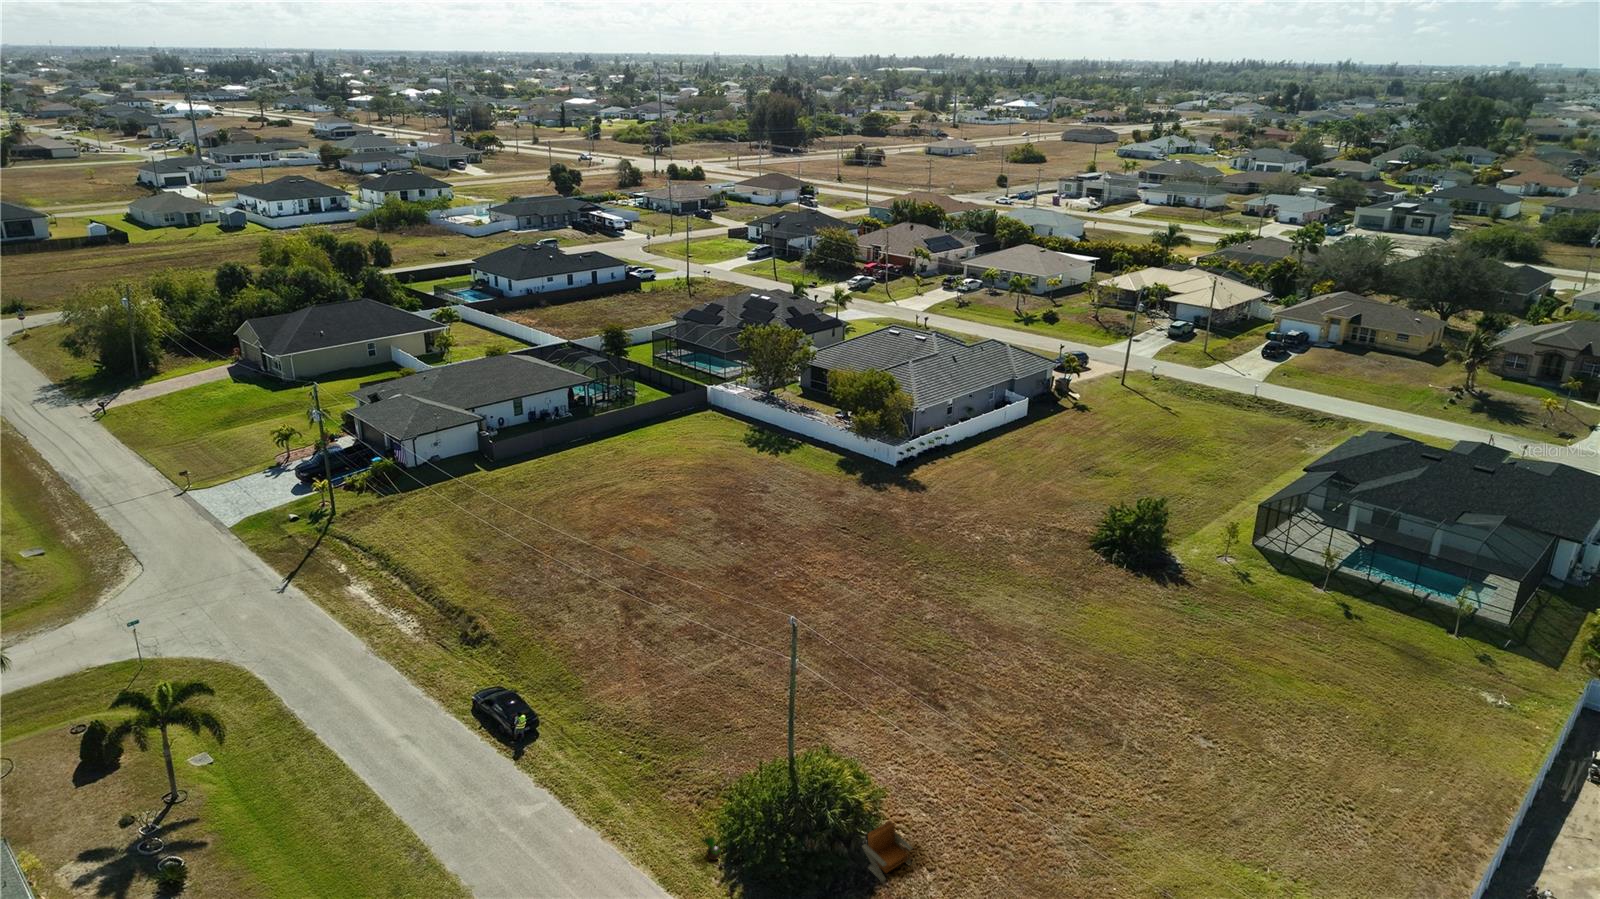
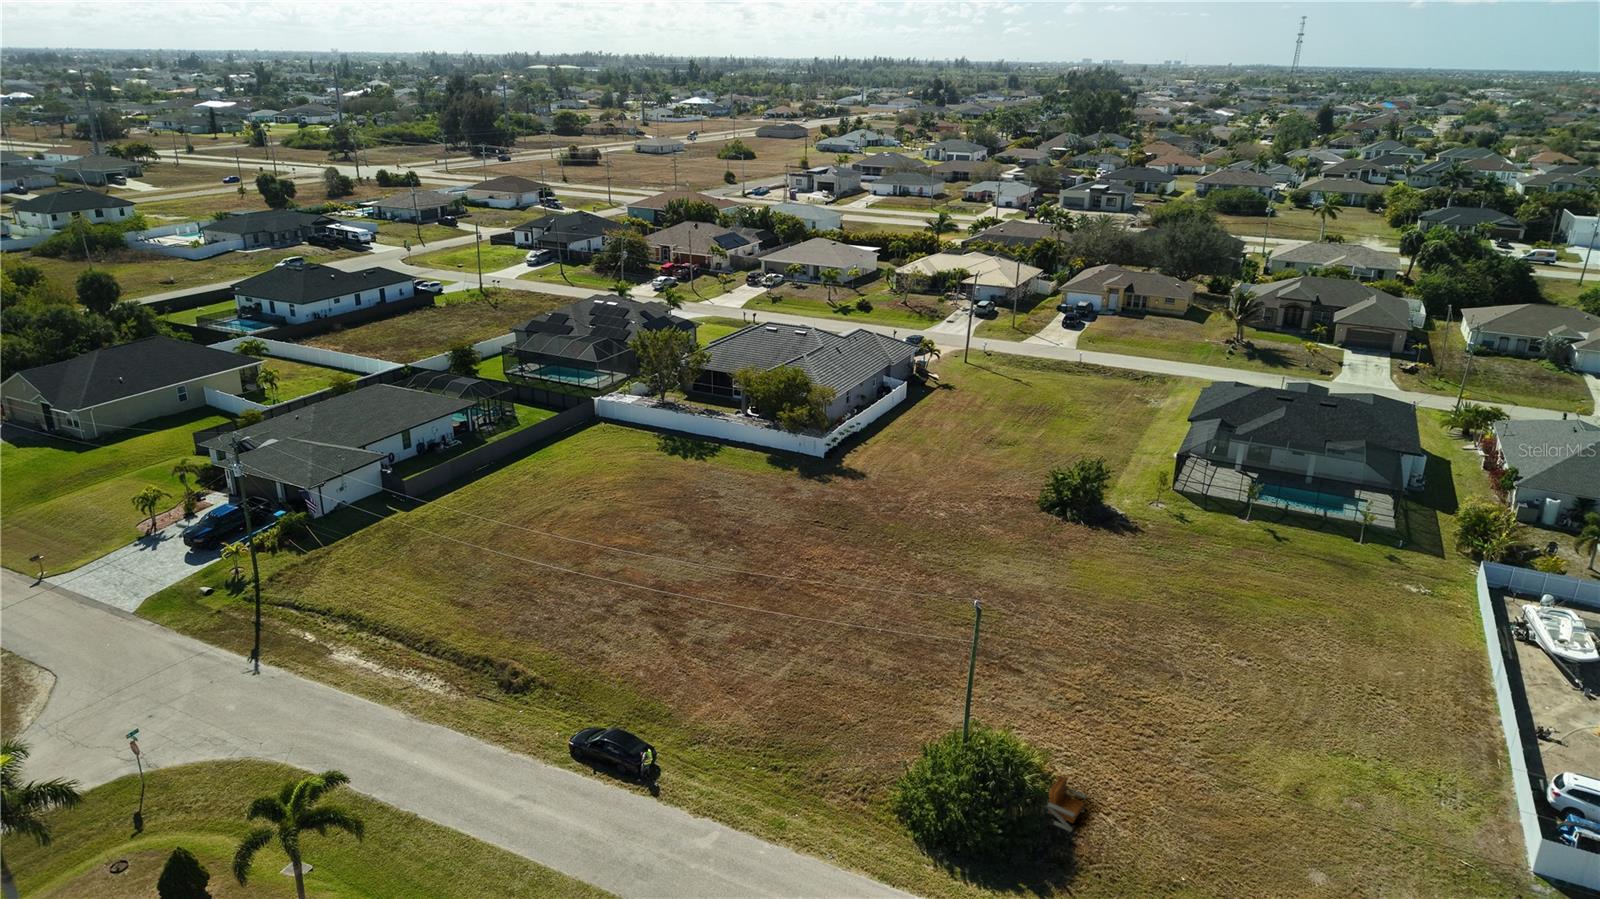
potted tree: present [702,836,721,860] -> none [901,821,920,848]

